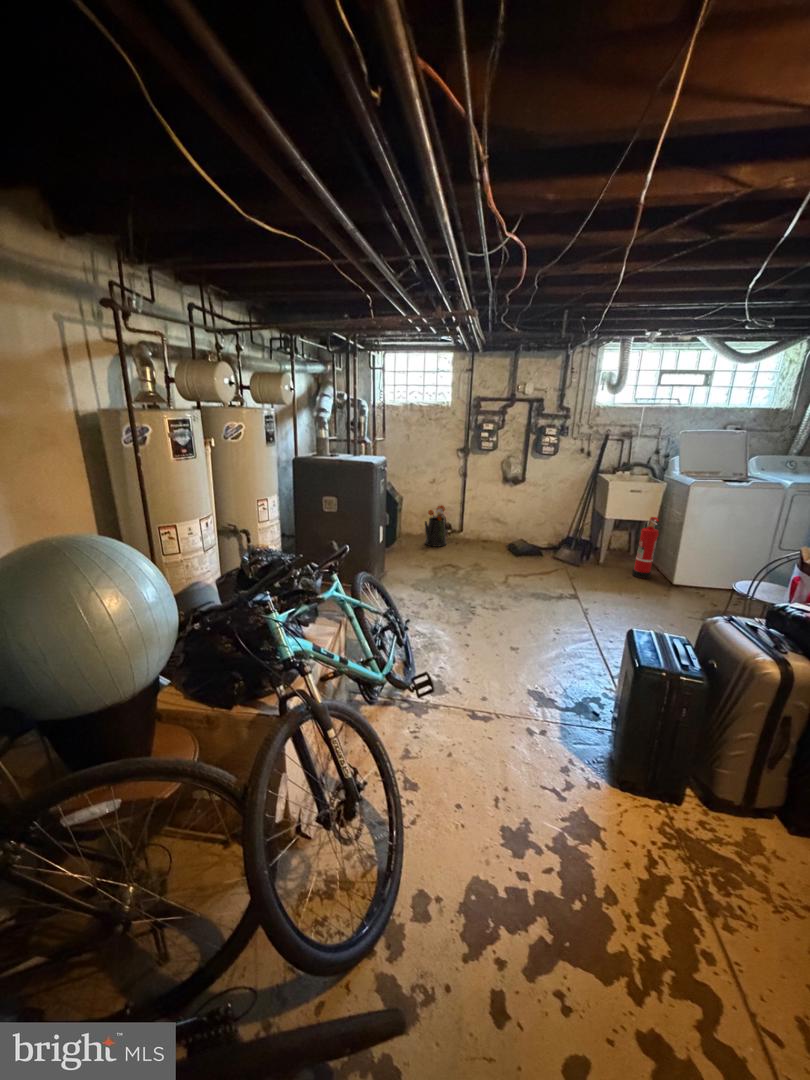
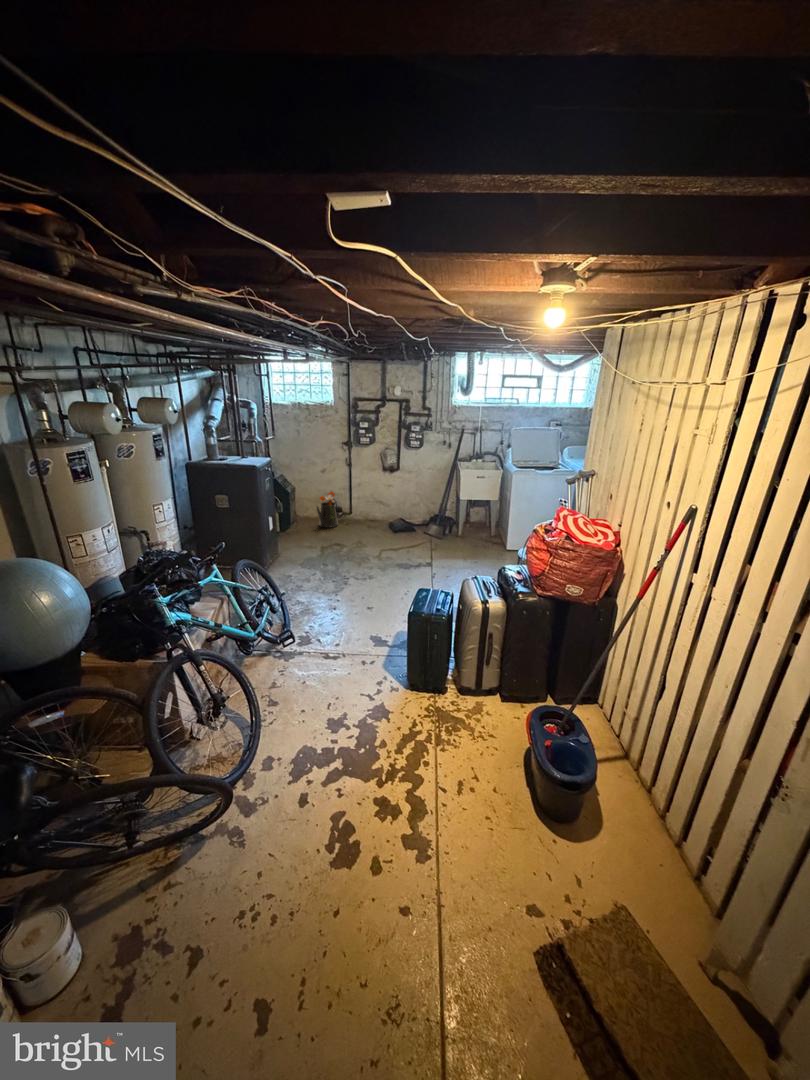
fire extinguisher: present [632,517,659,579] -> none [481,498,498,547]

